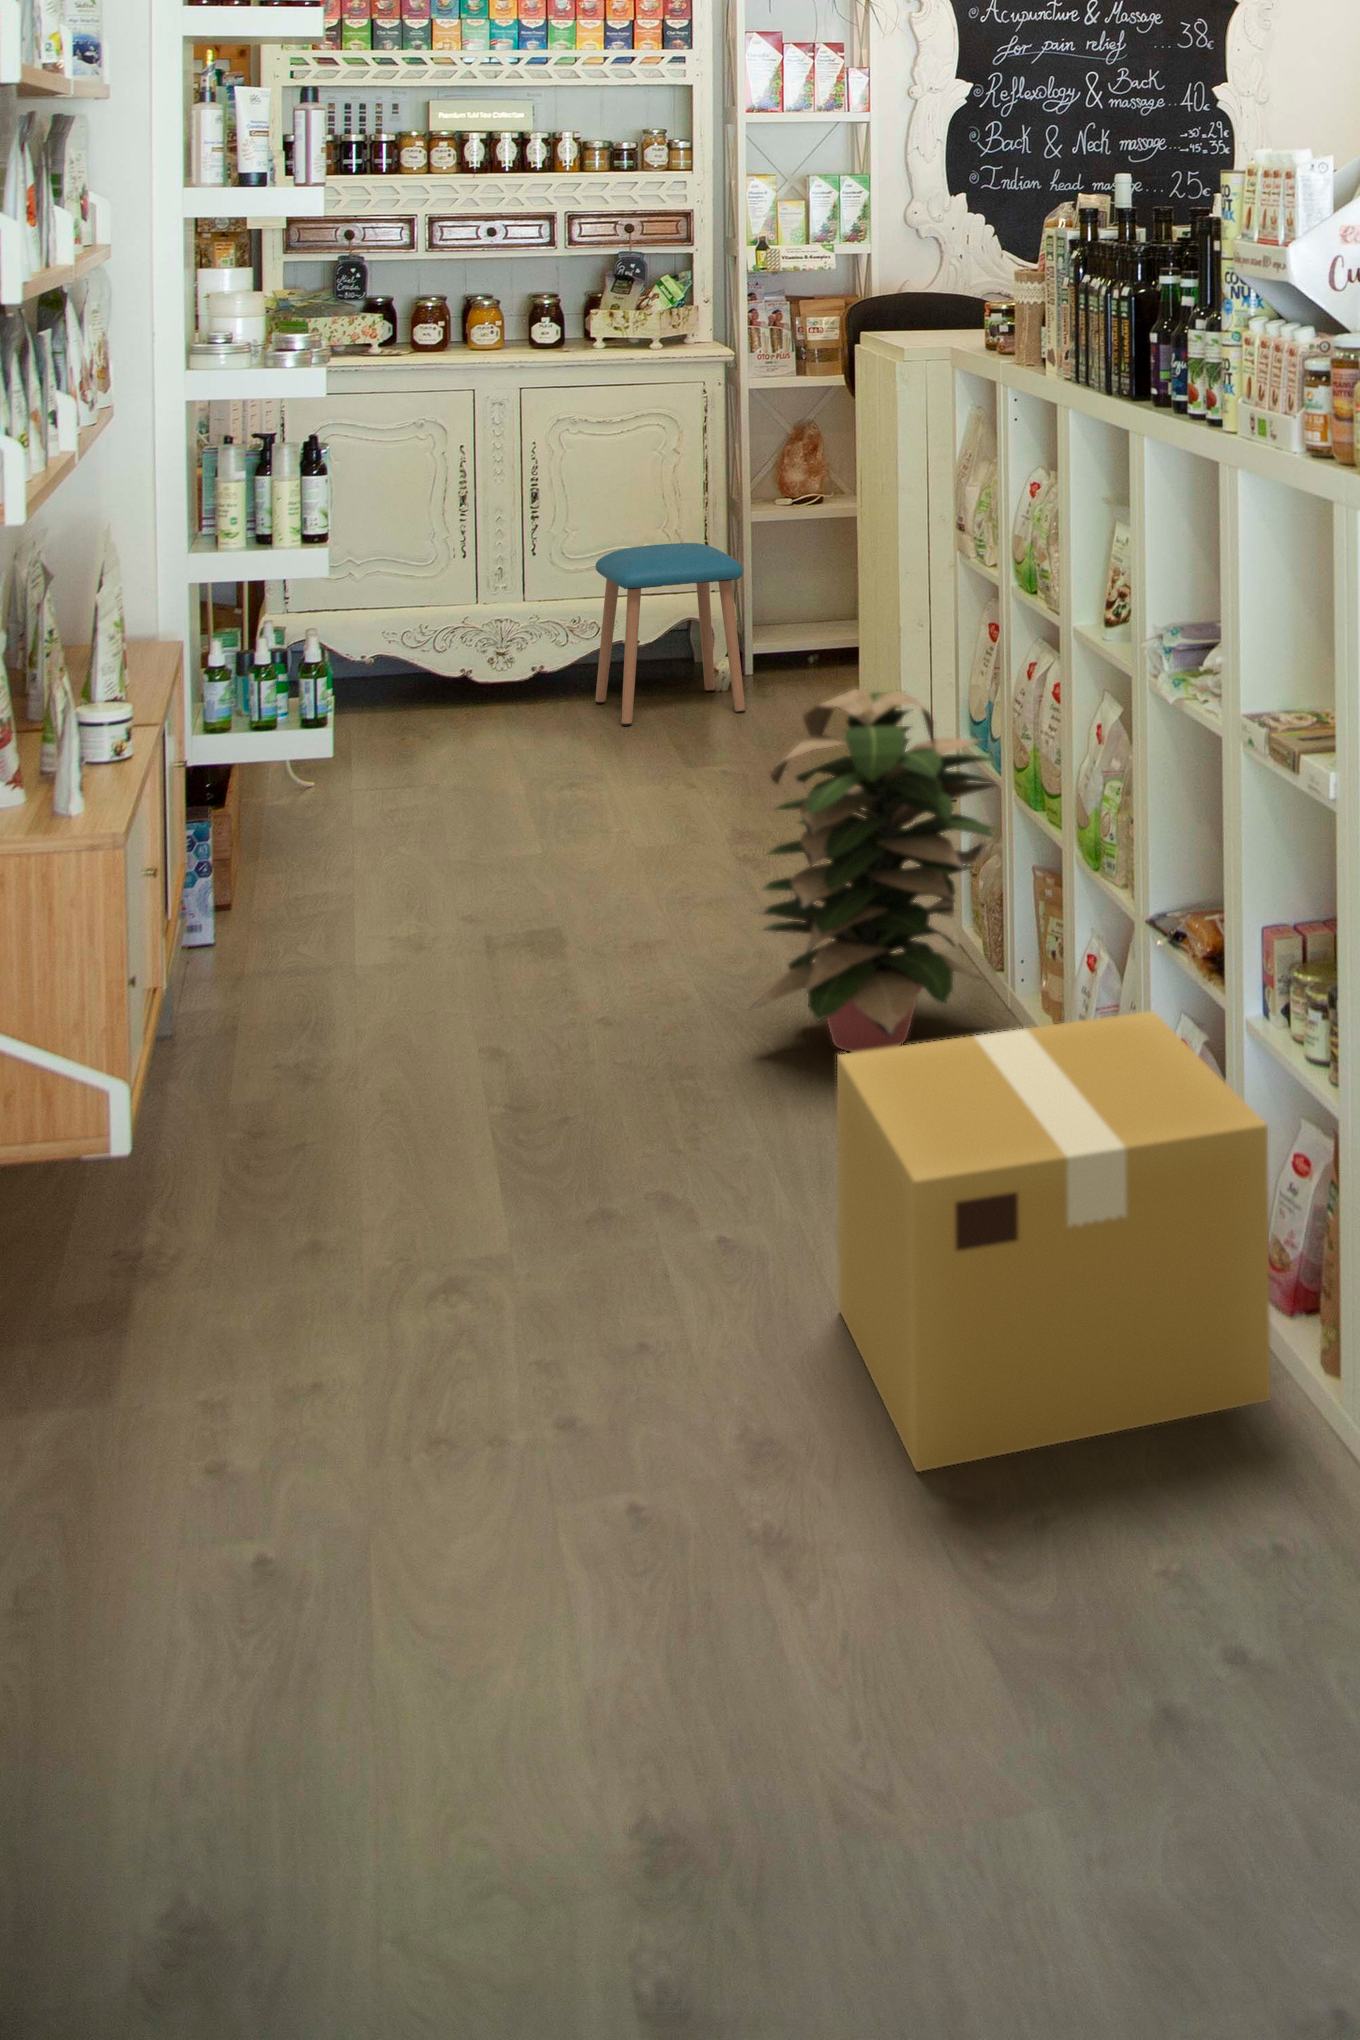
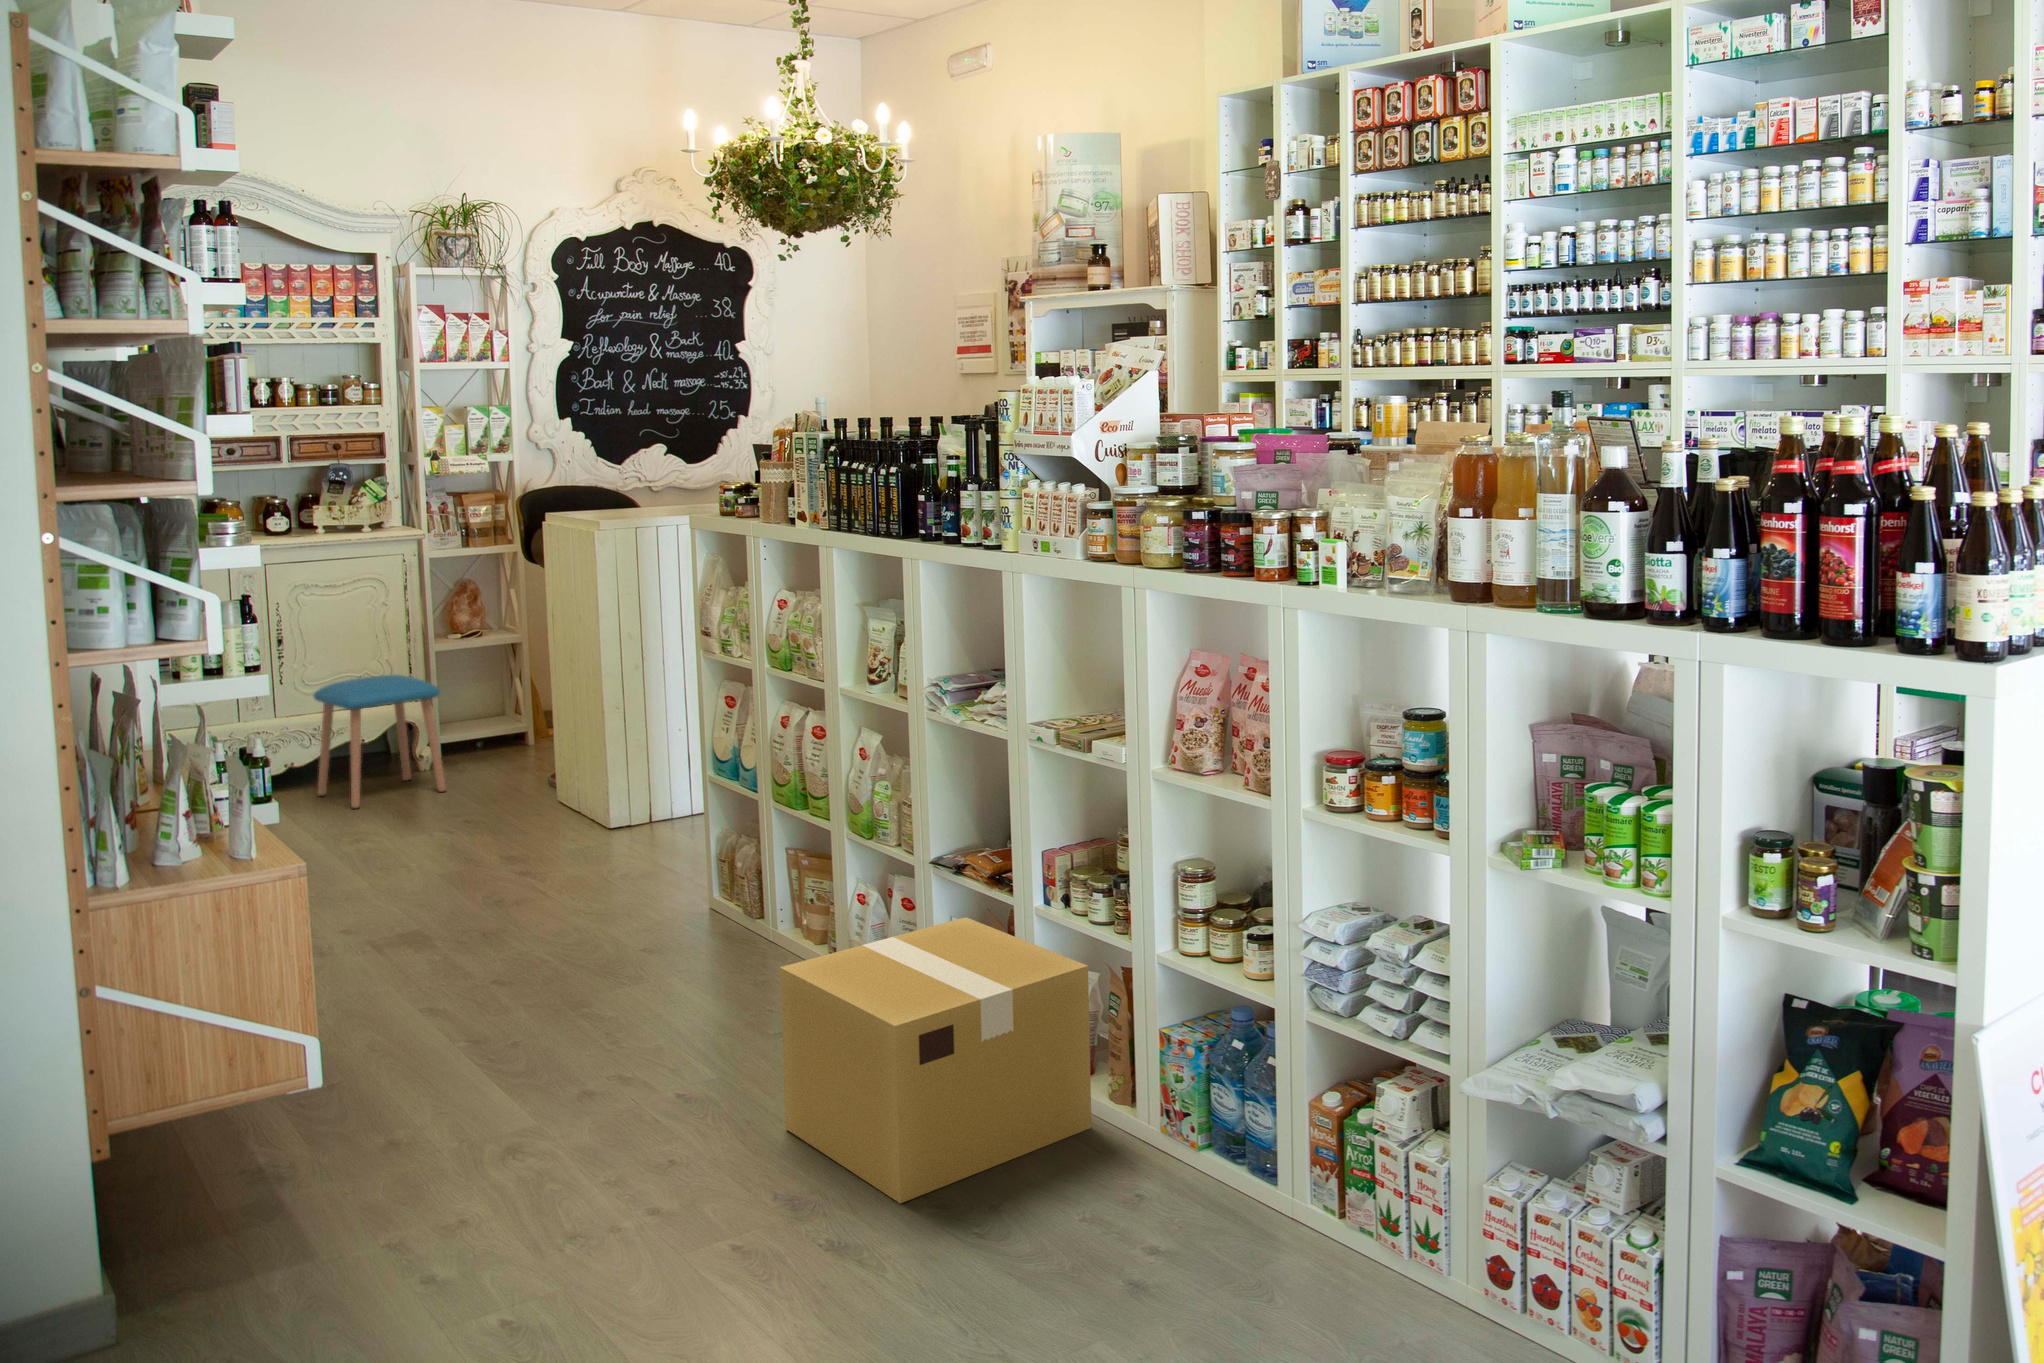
decorative plant: present [753,689,999,1052] -> none [608,745,782,986]

